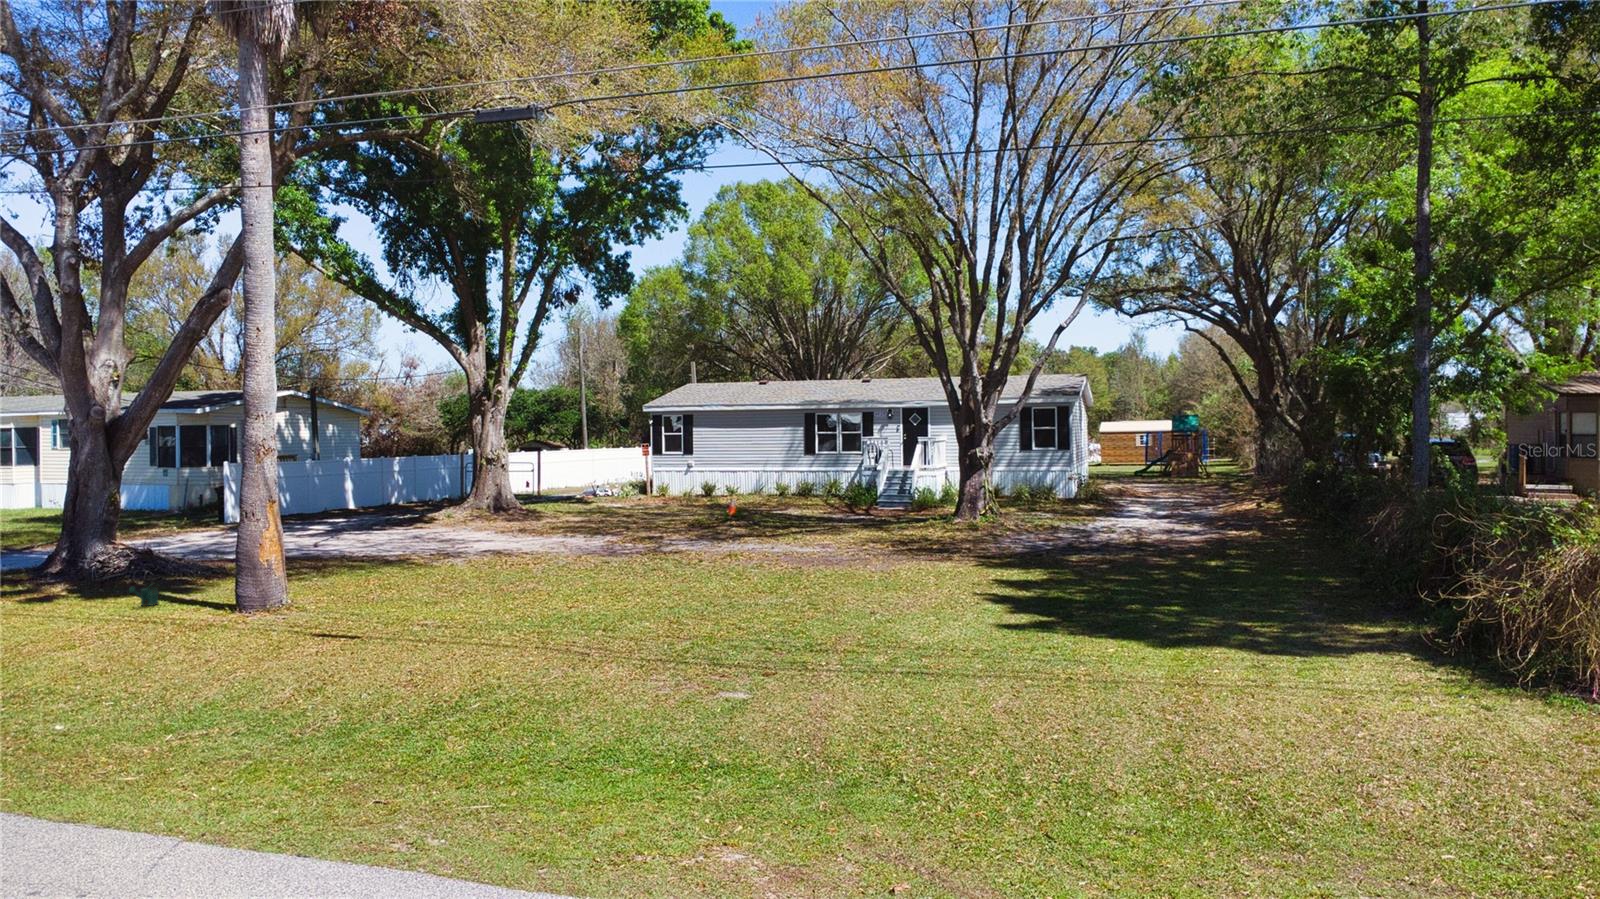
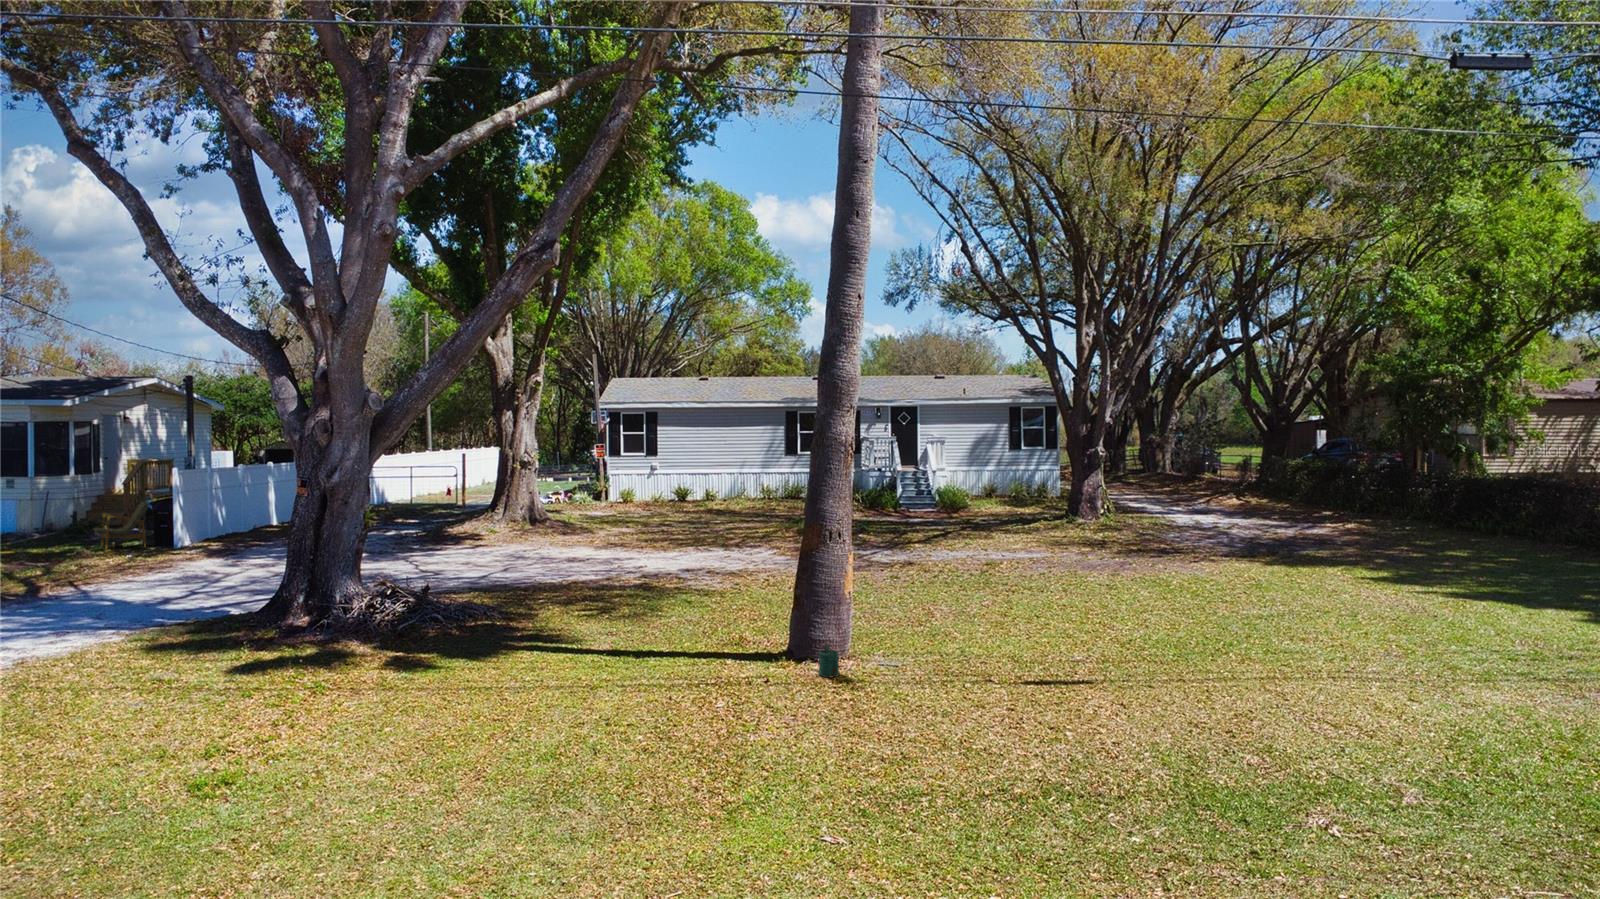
lounge chair: none [153,486,195,520] -> present [94,501,149,549]

